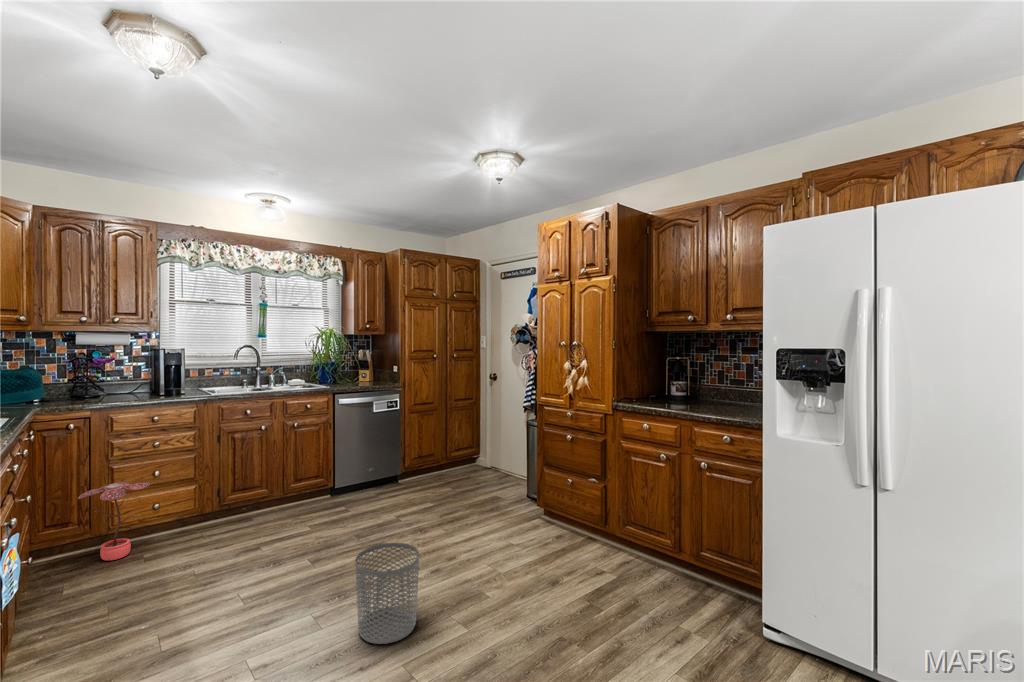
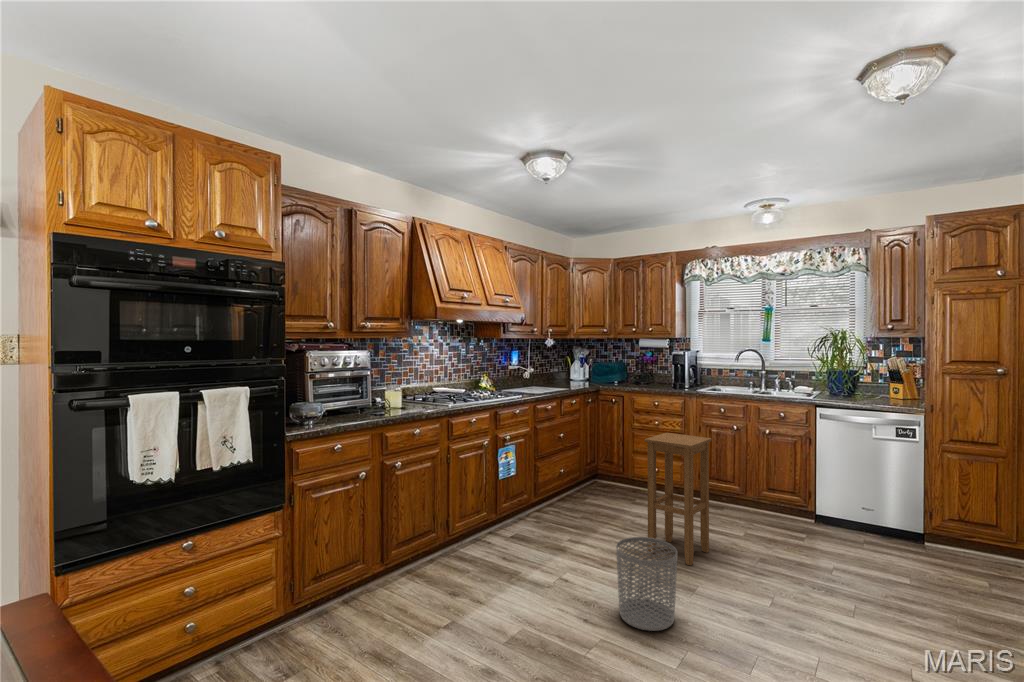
stool: none [264,437,333,586] -> present [644,433,712,565]
potted plant: present [78,482,150,561] -> none [604,444,641,497]

